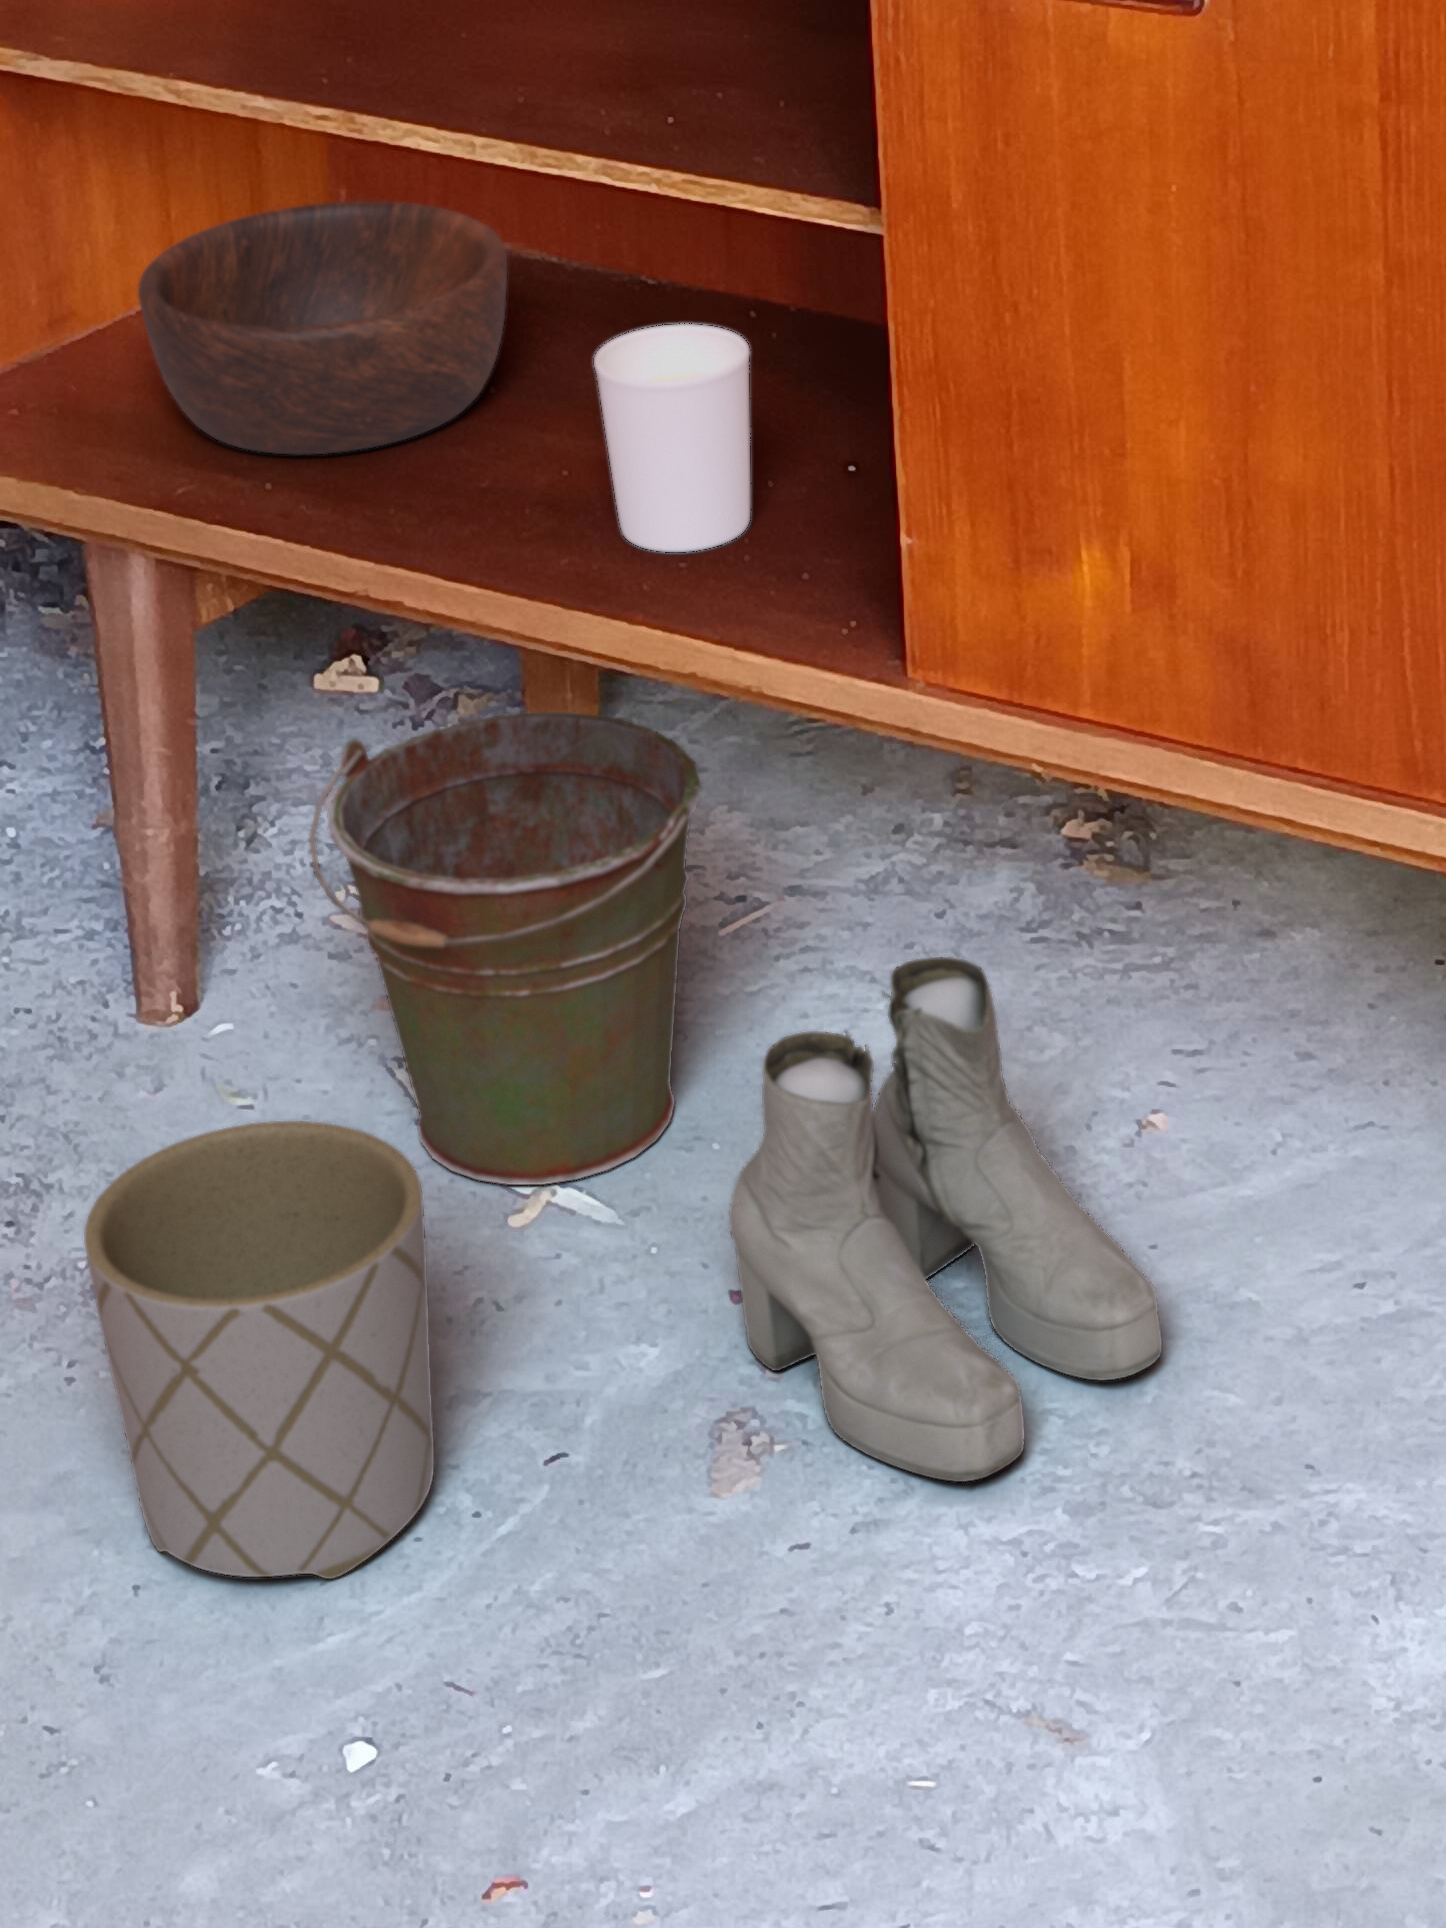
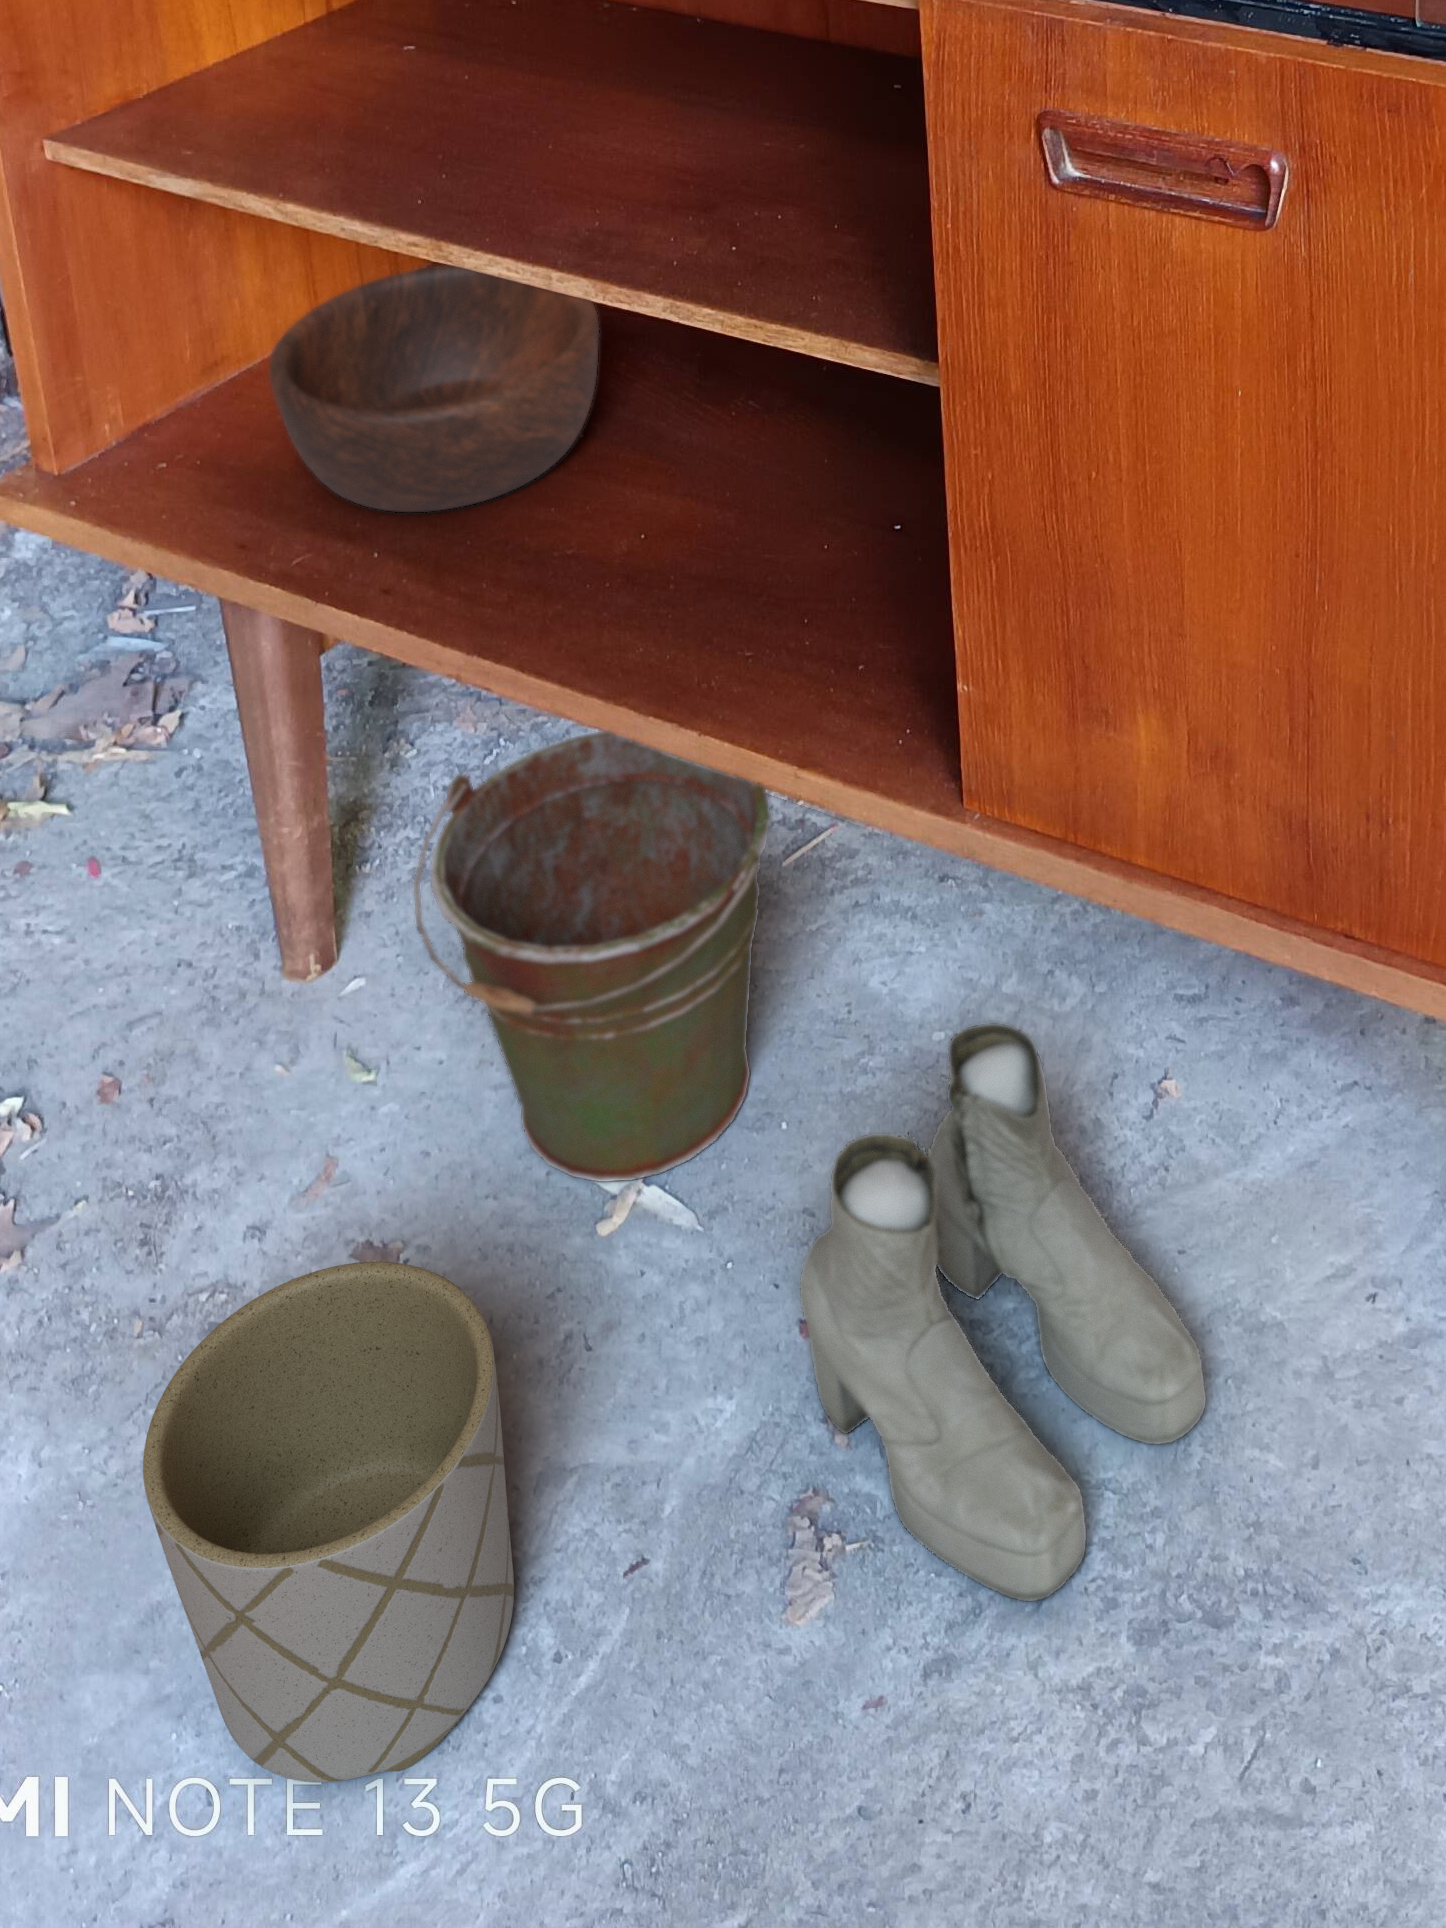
candle holder: present [594,324,750,552] -> none [669,416,812,630]

